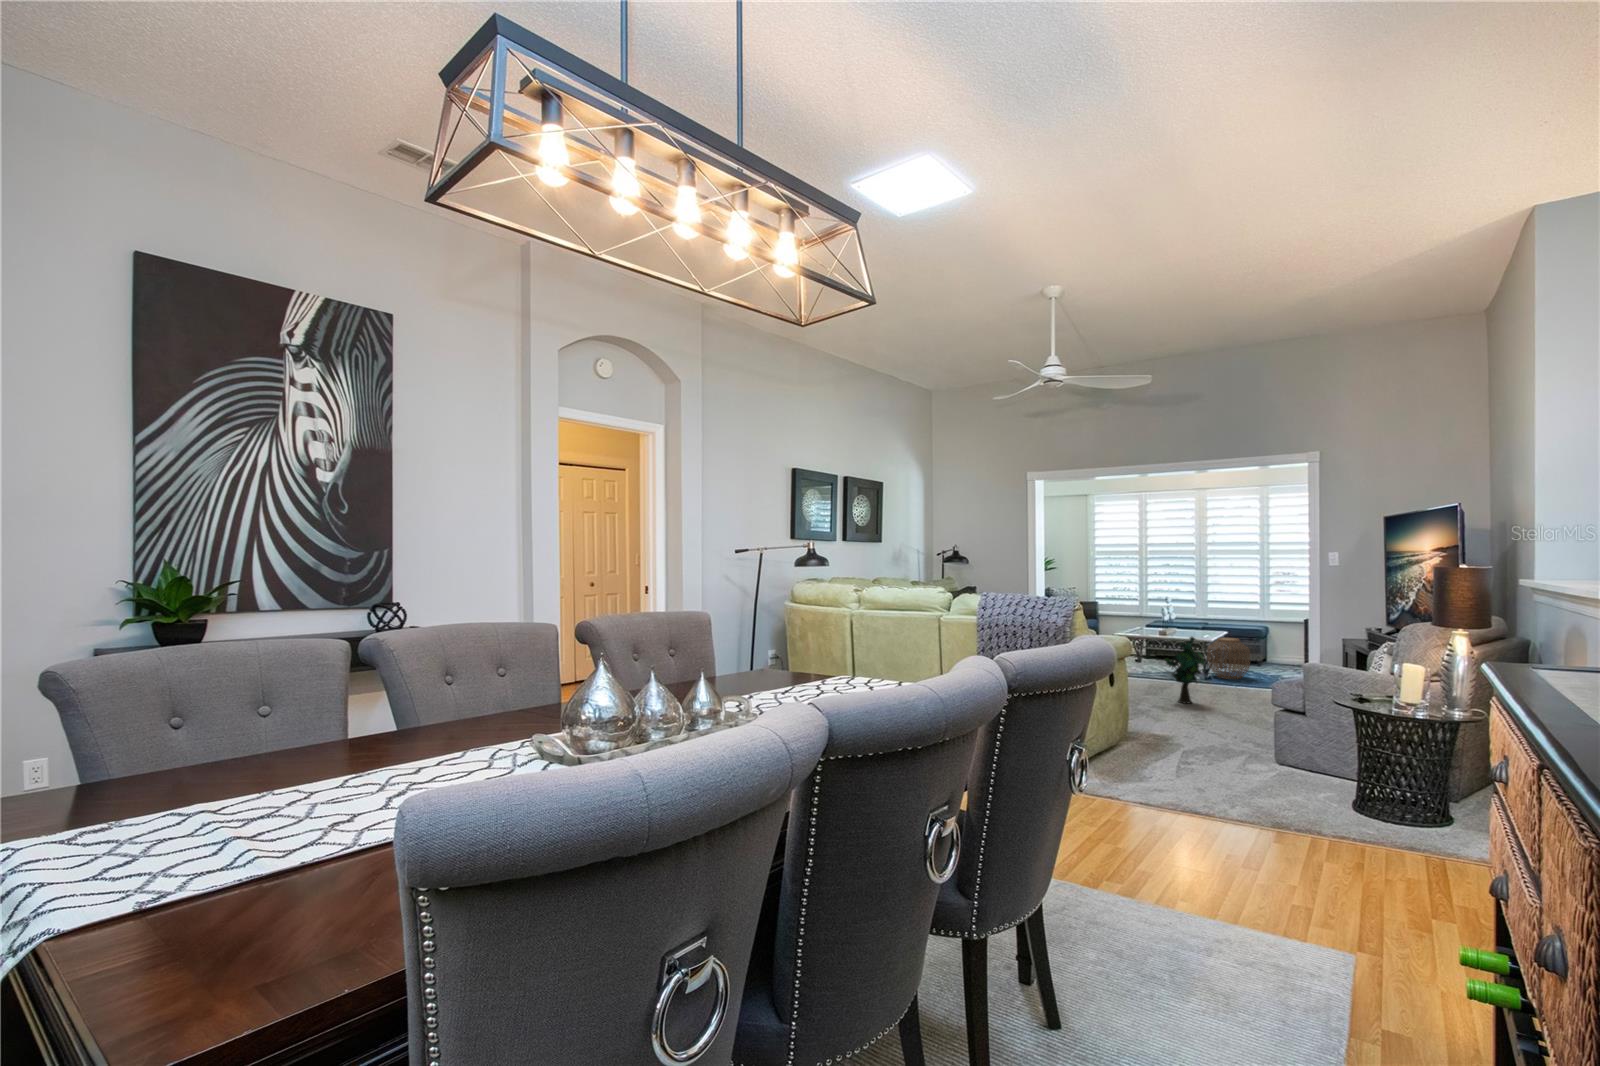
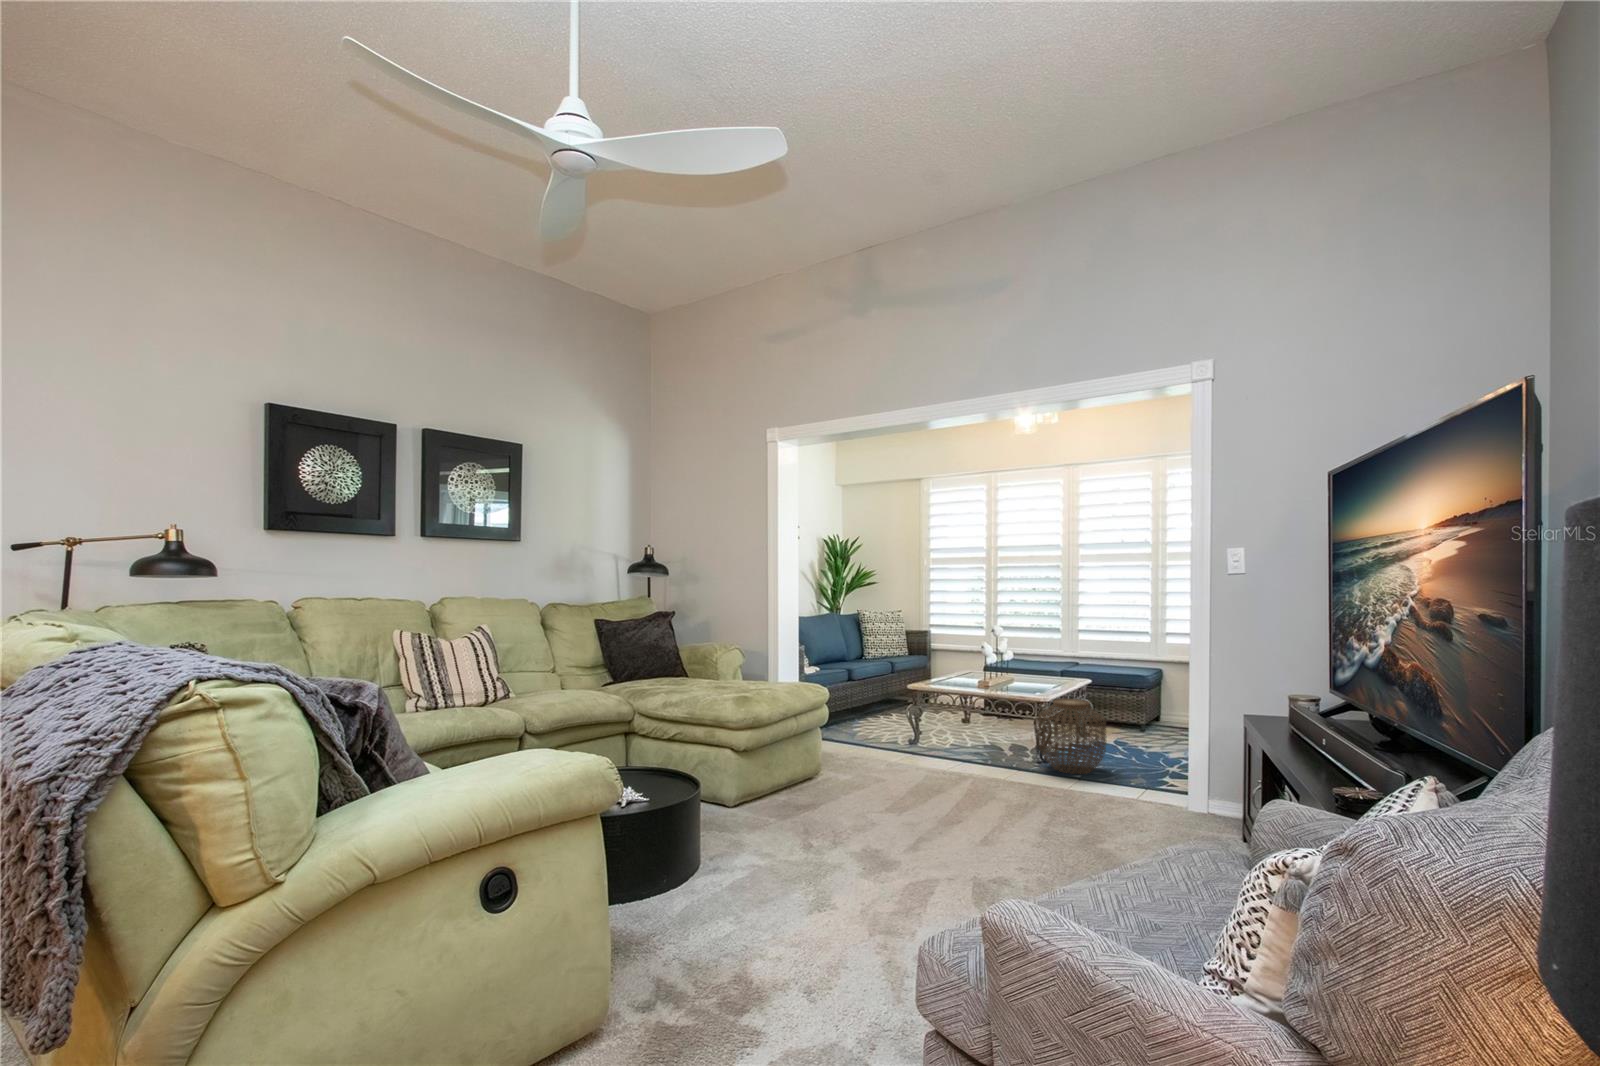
decorative plant: present [1165,637,1205,704] -> none [911,712,990,851]

